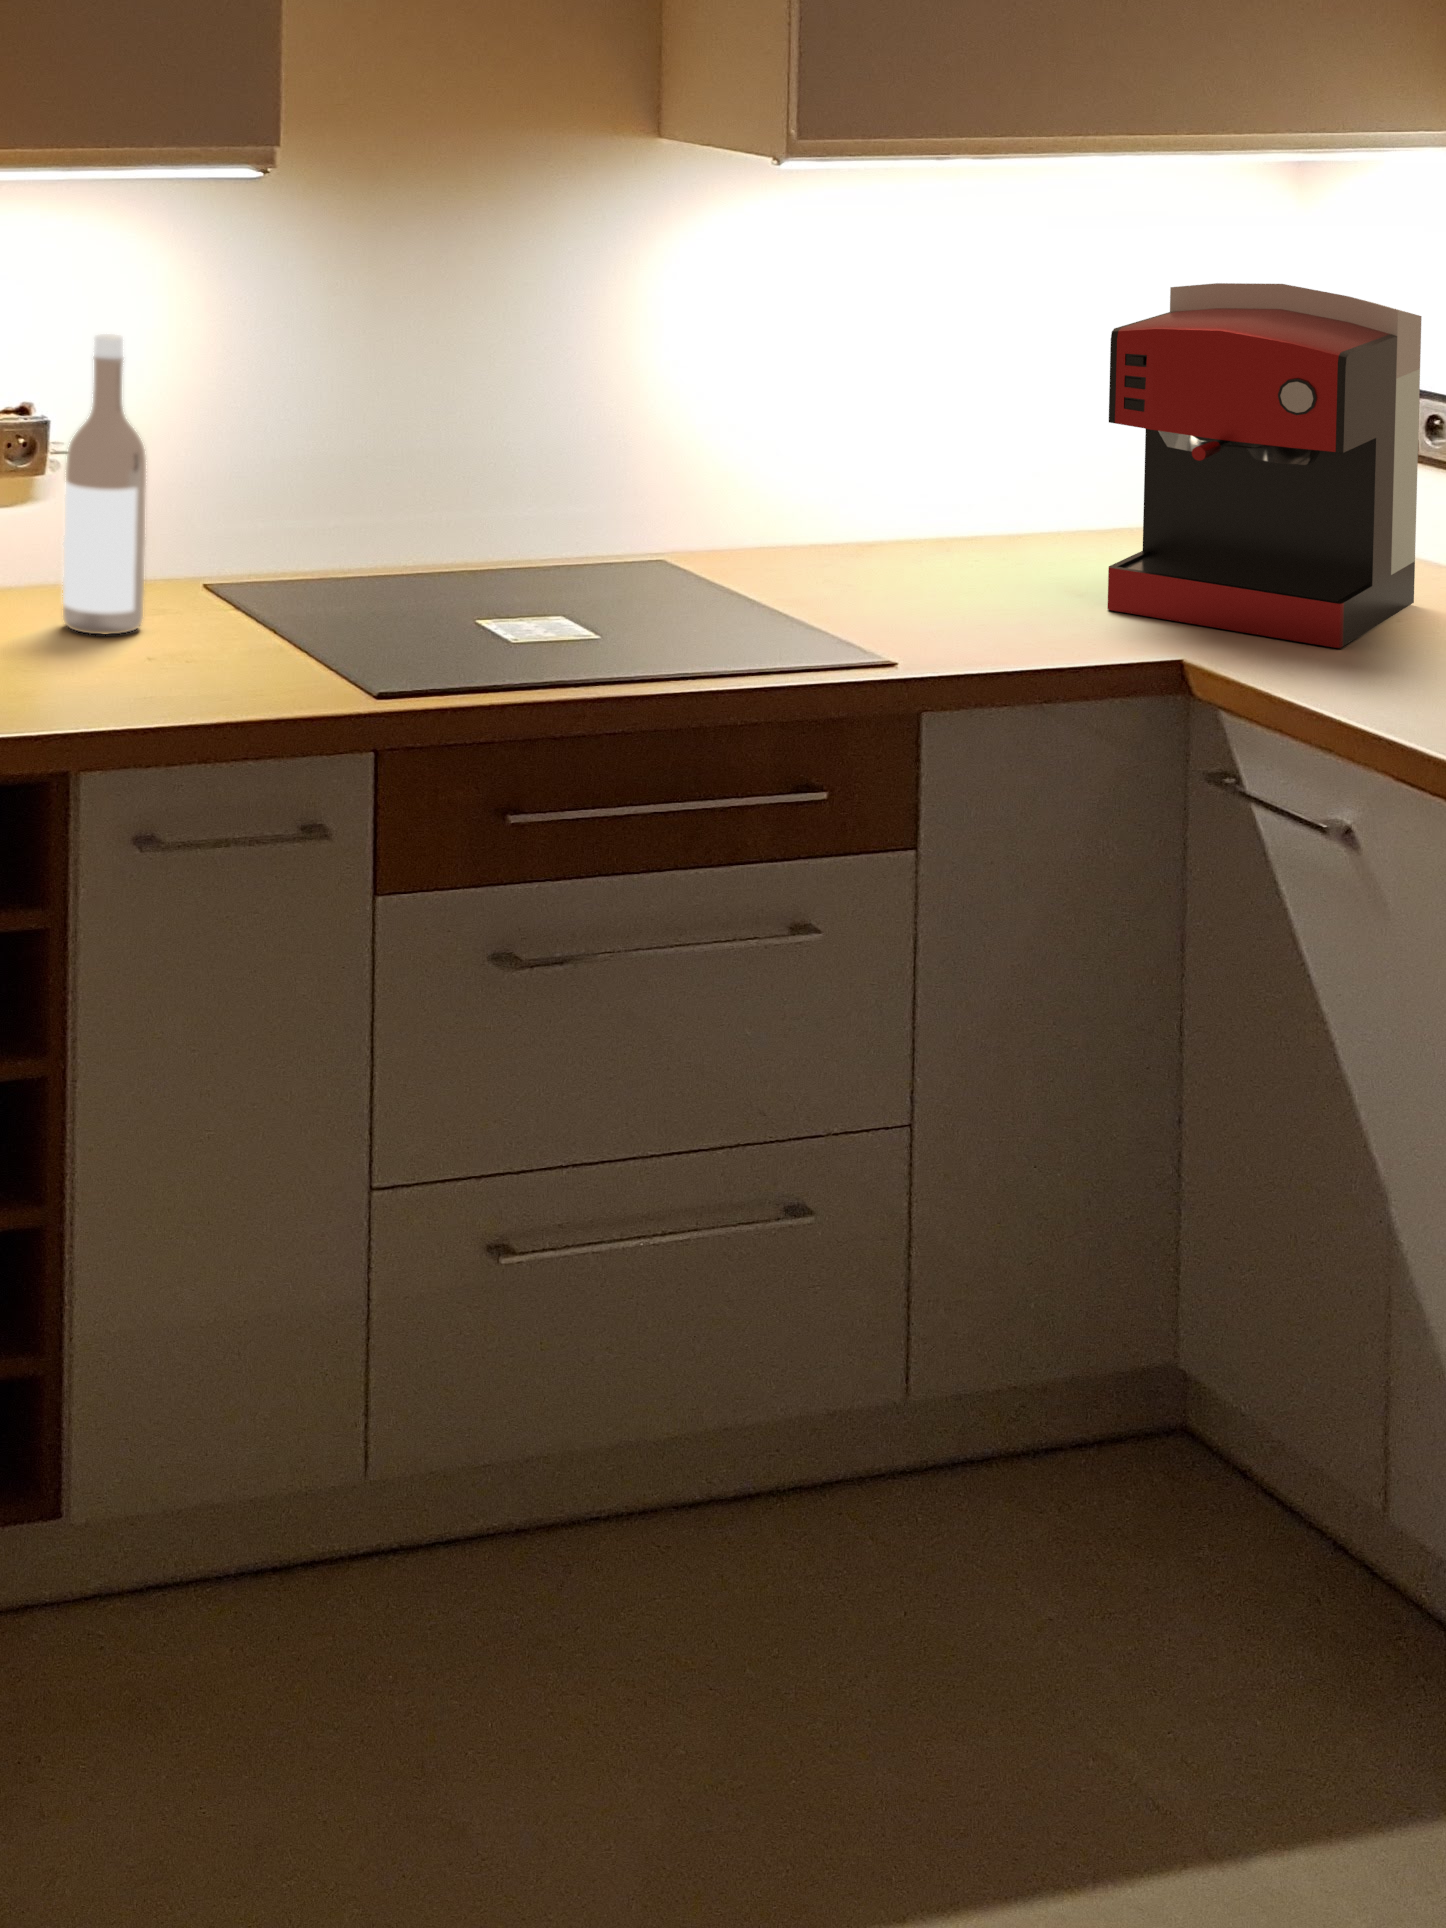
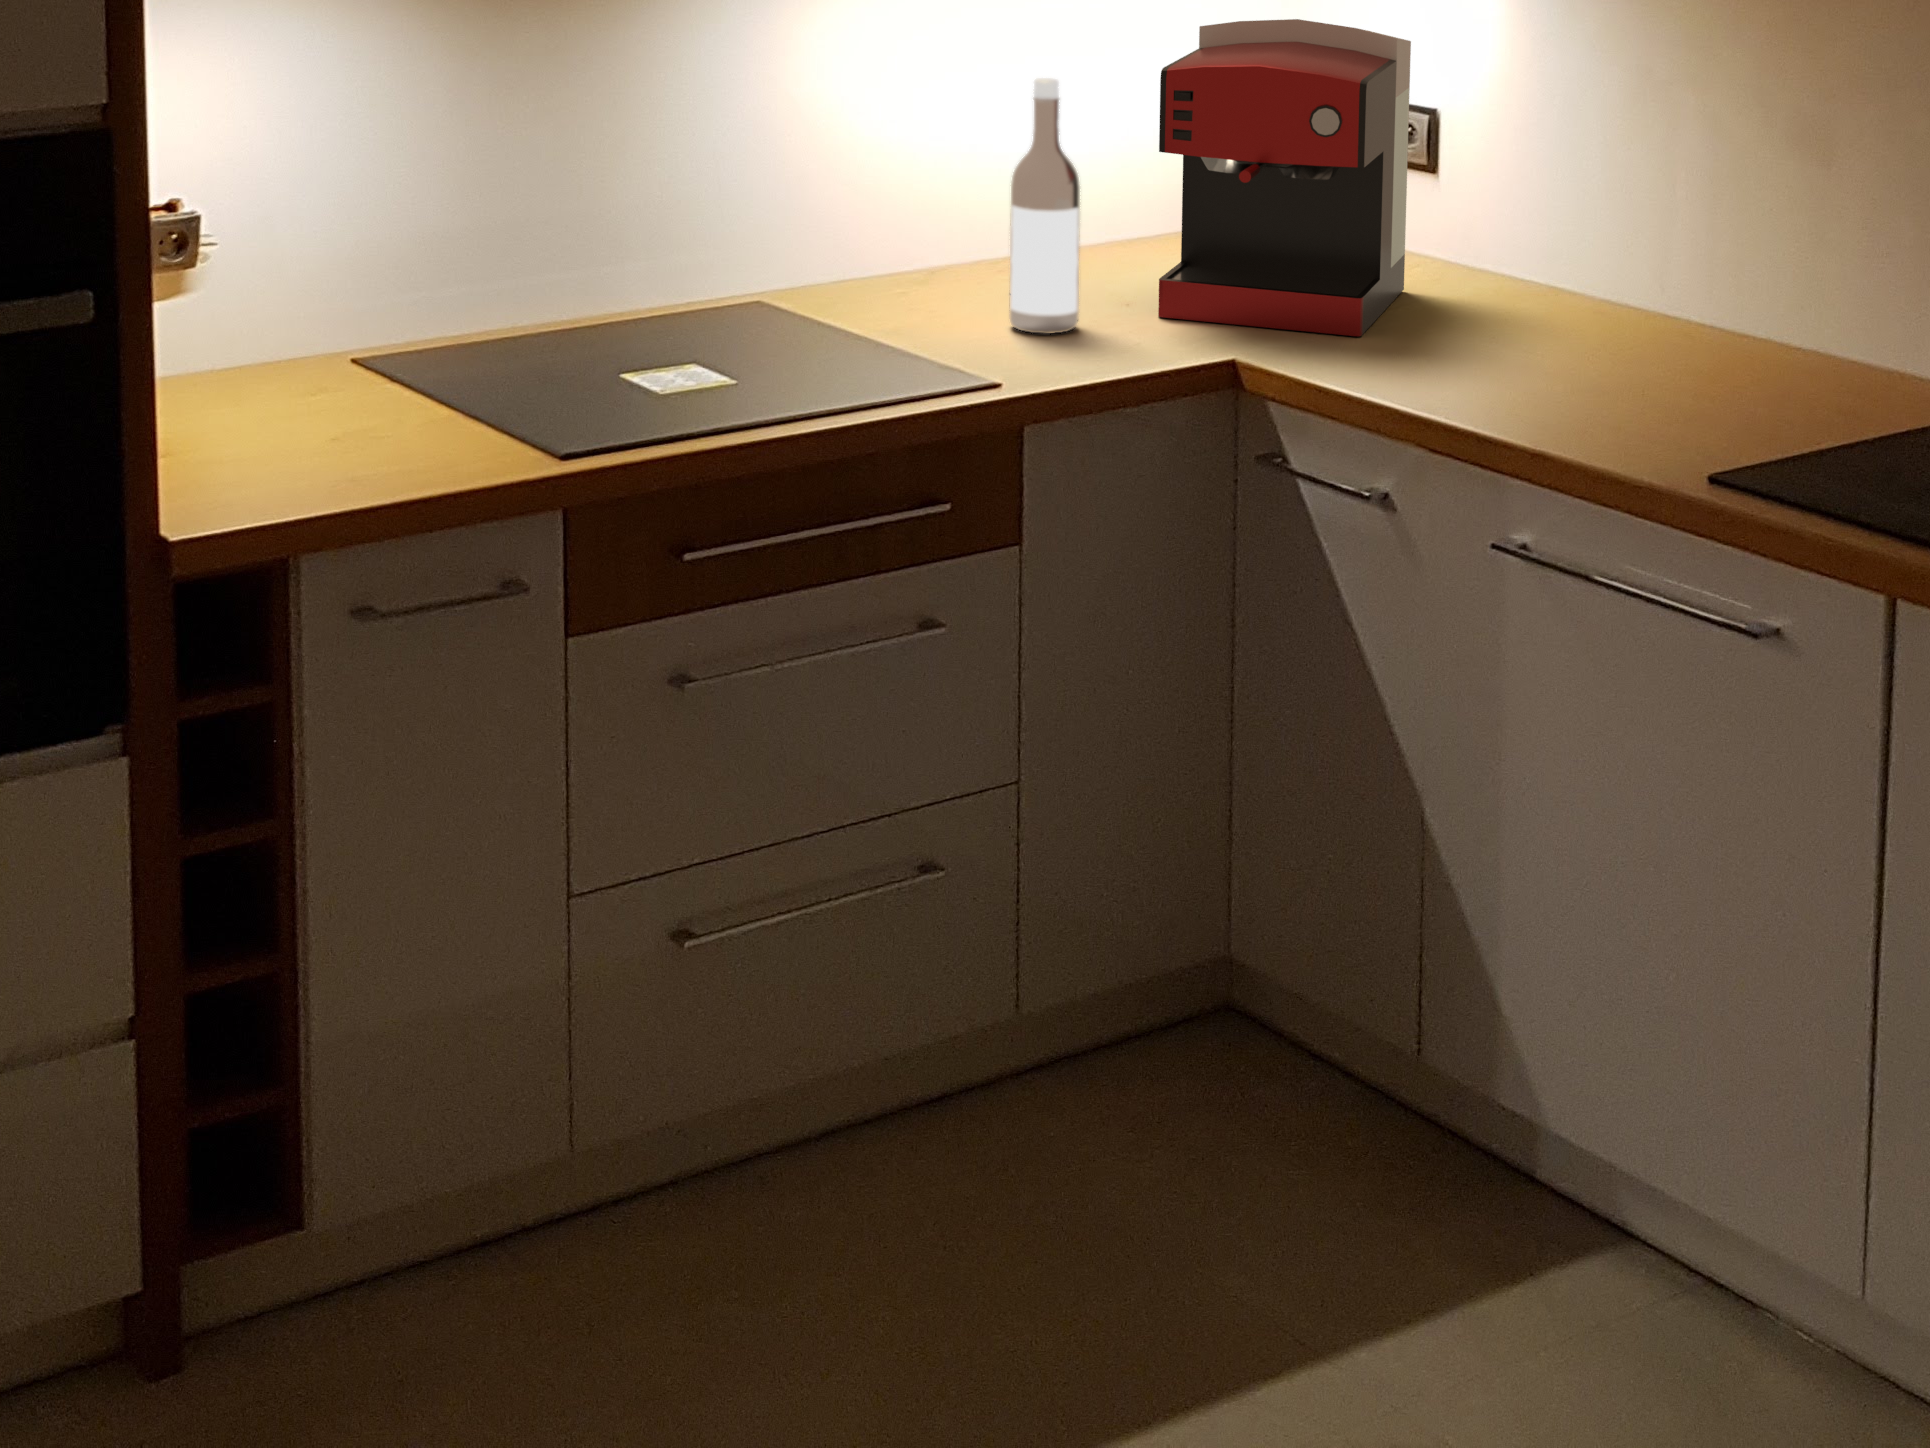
wine bottle: present [63,334,146,634] -> present [1009,78,1080,334]

